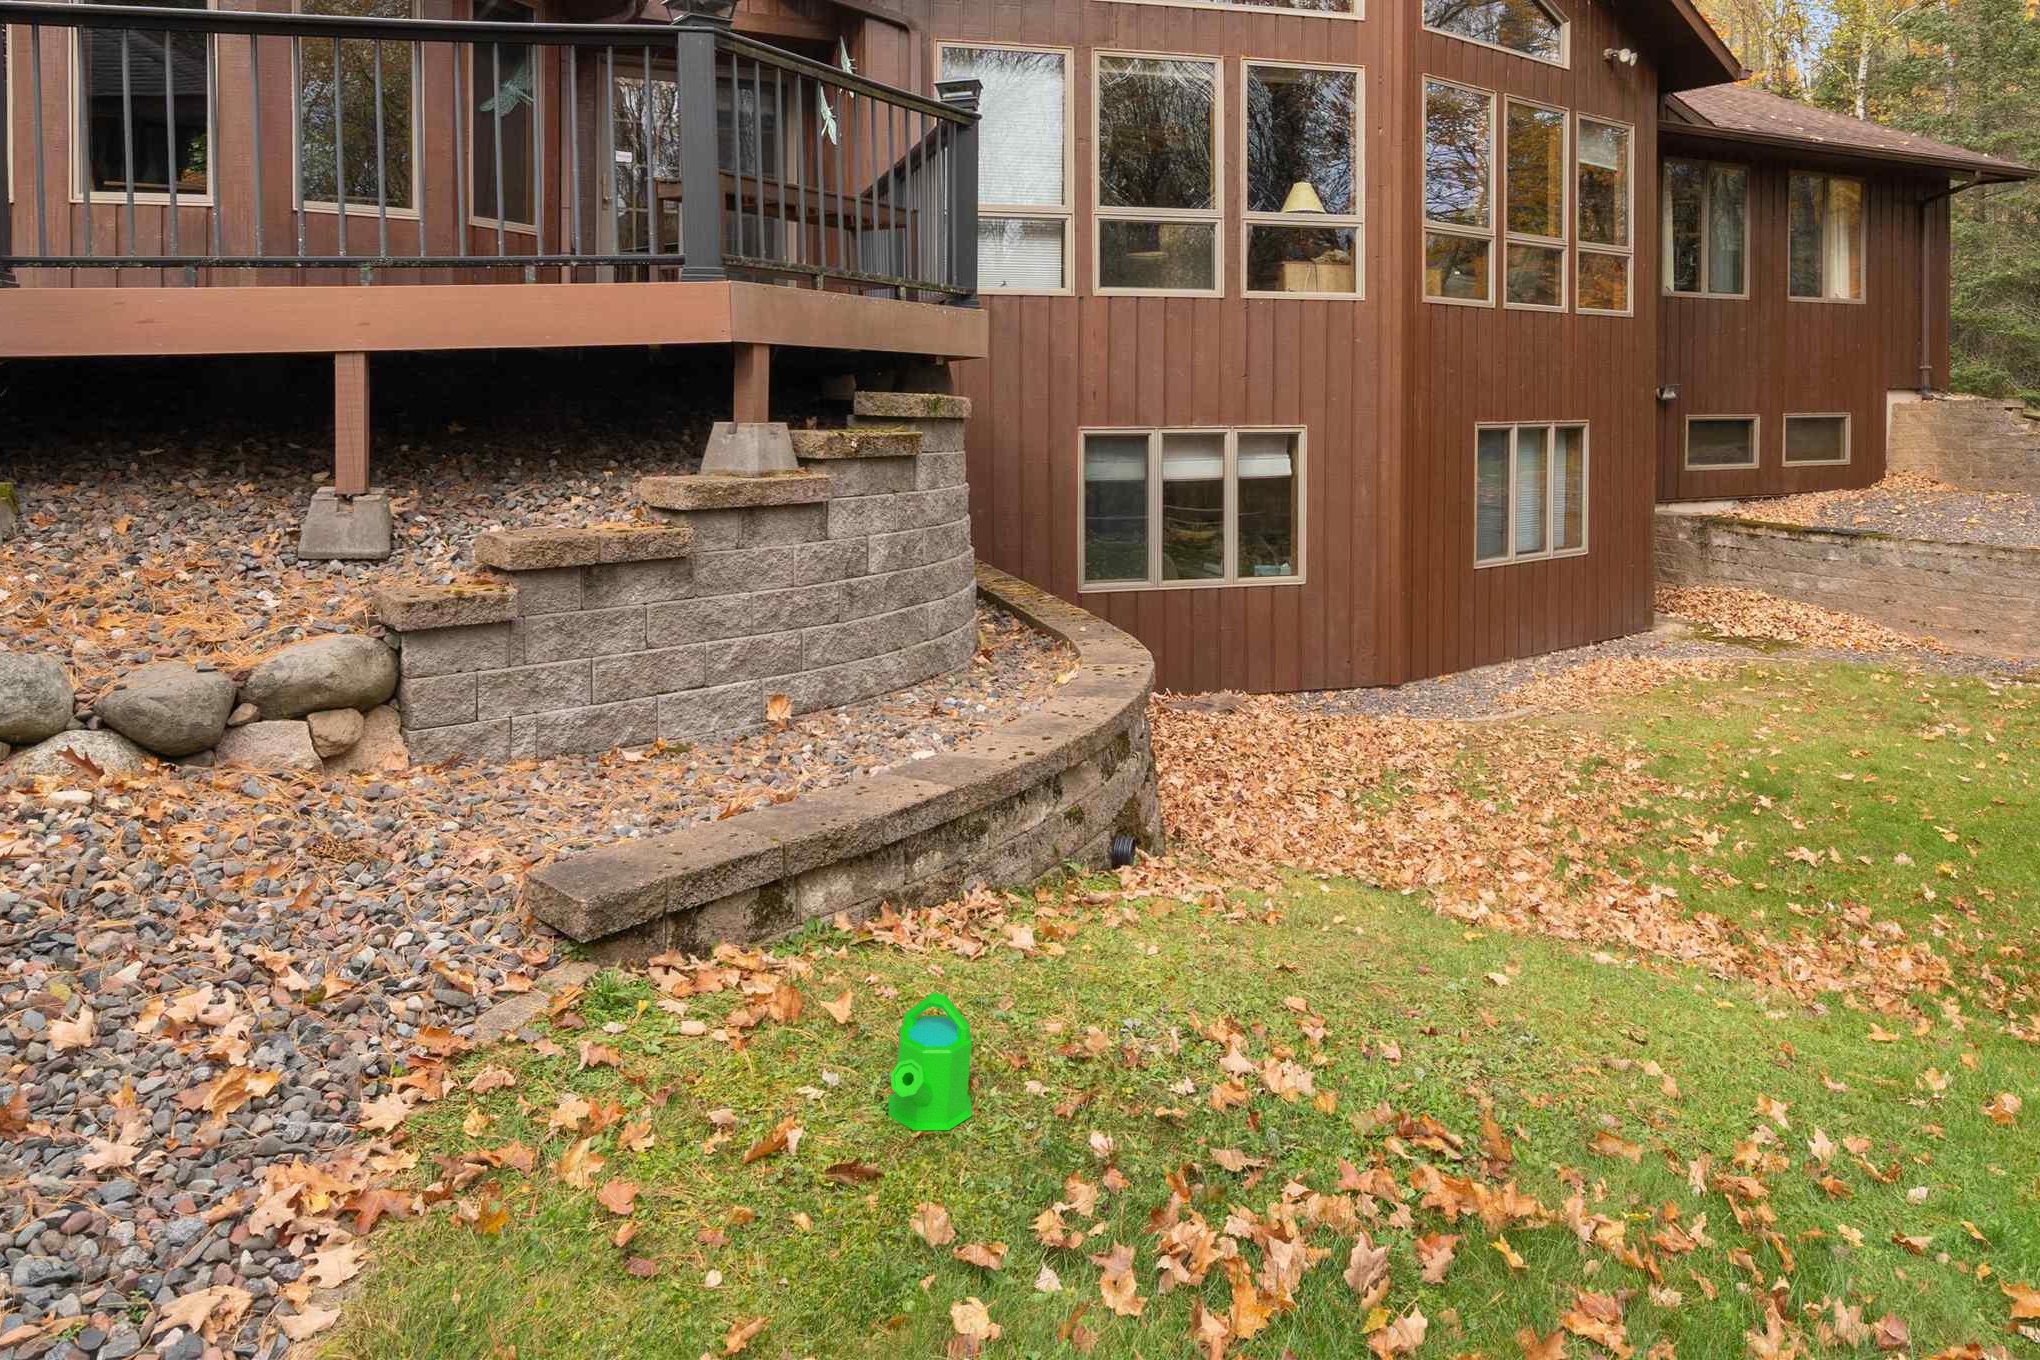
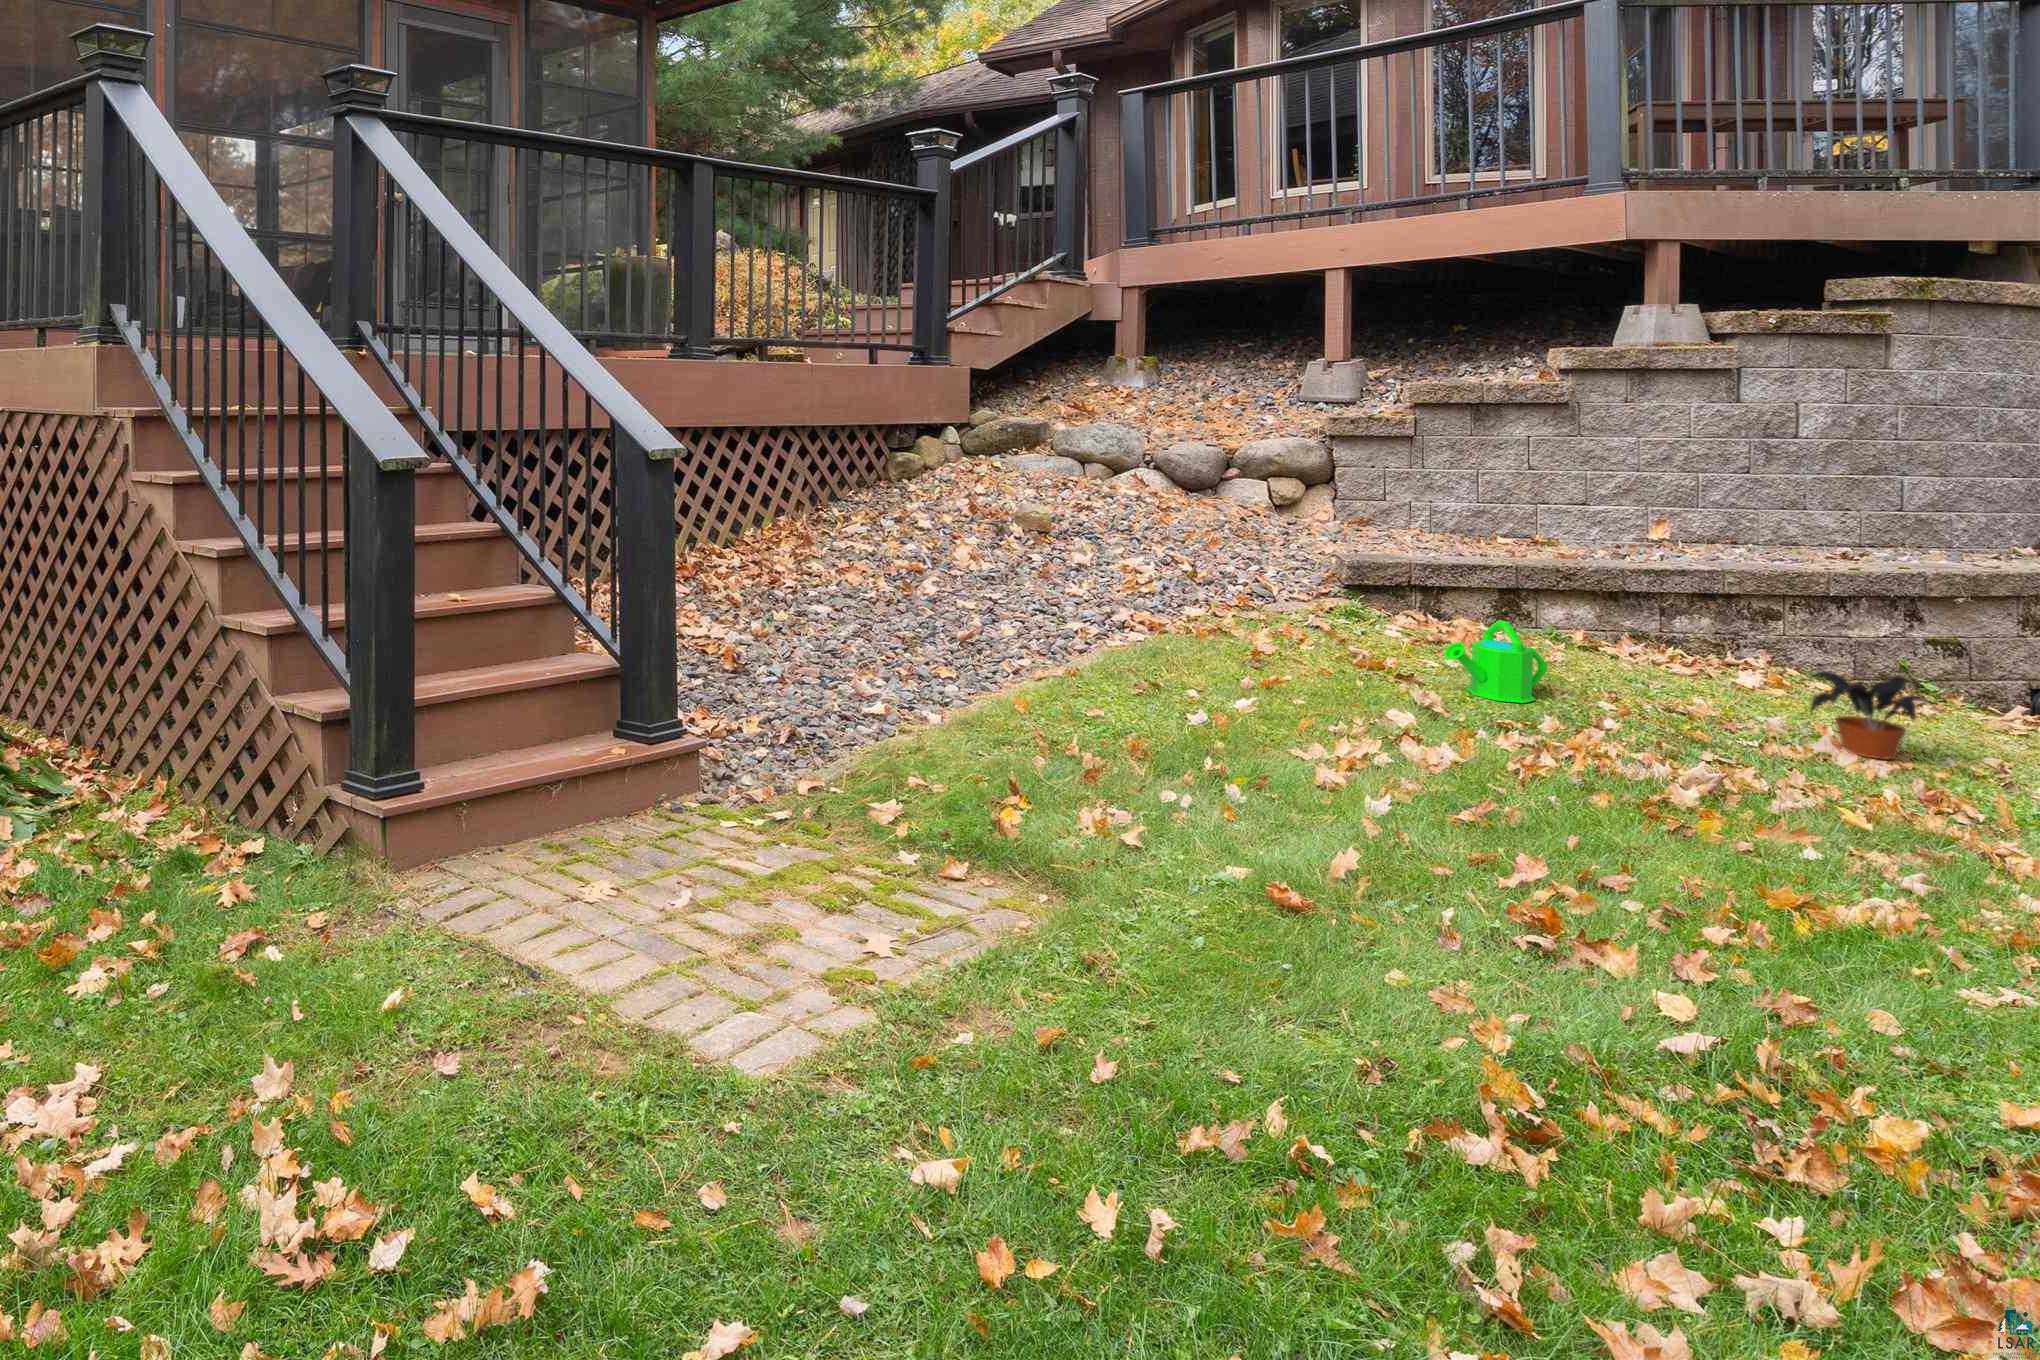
potted plant: none [1102,887,1217,998] -> present [1810,671,1935,759]

